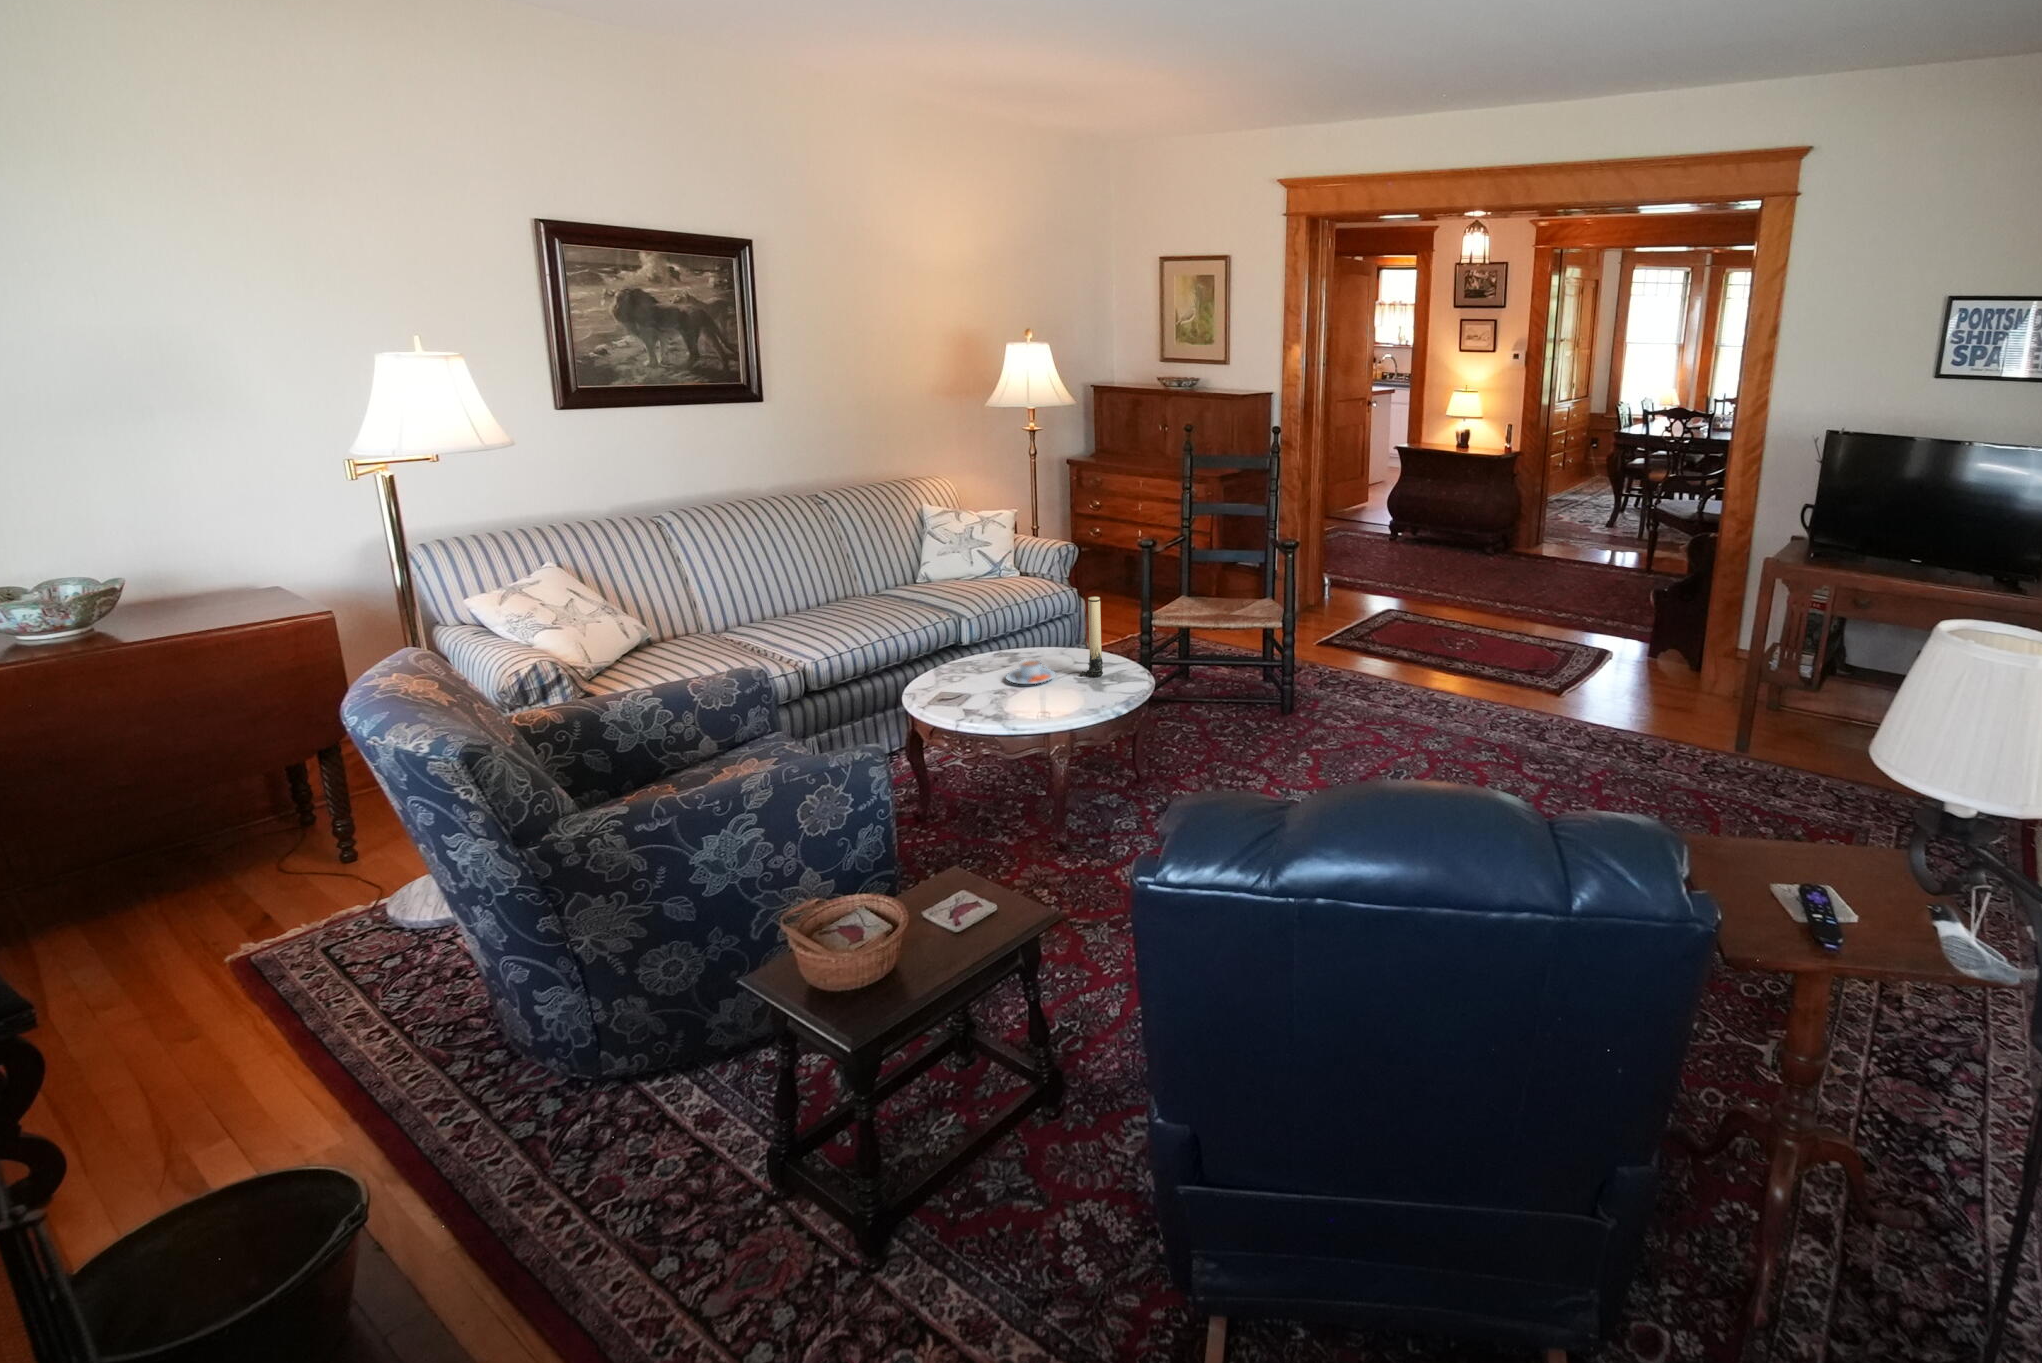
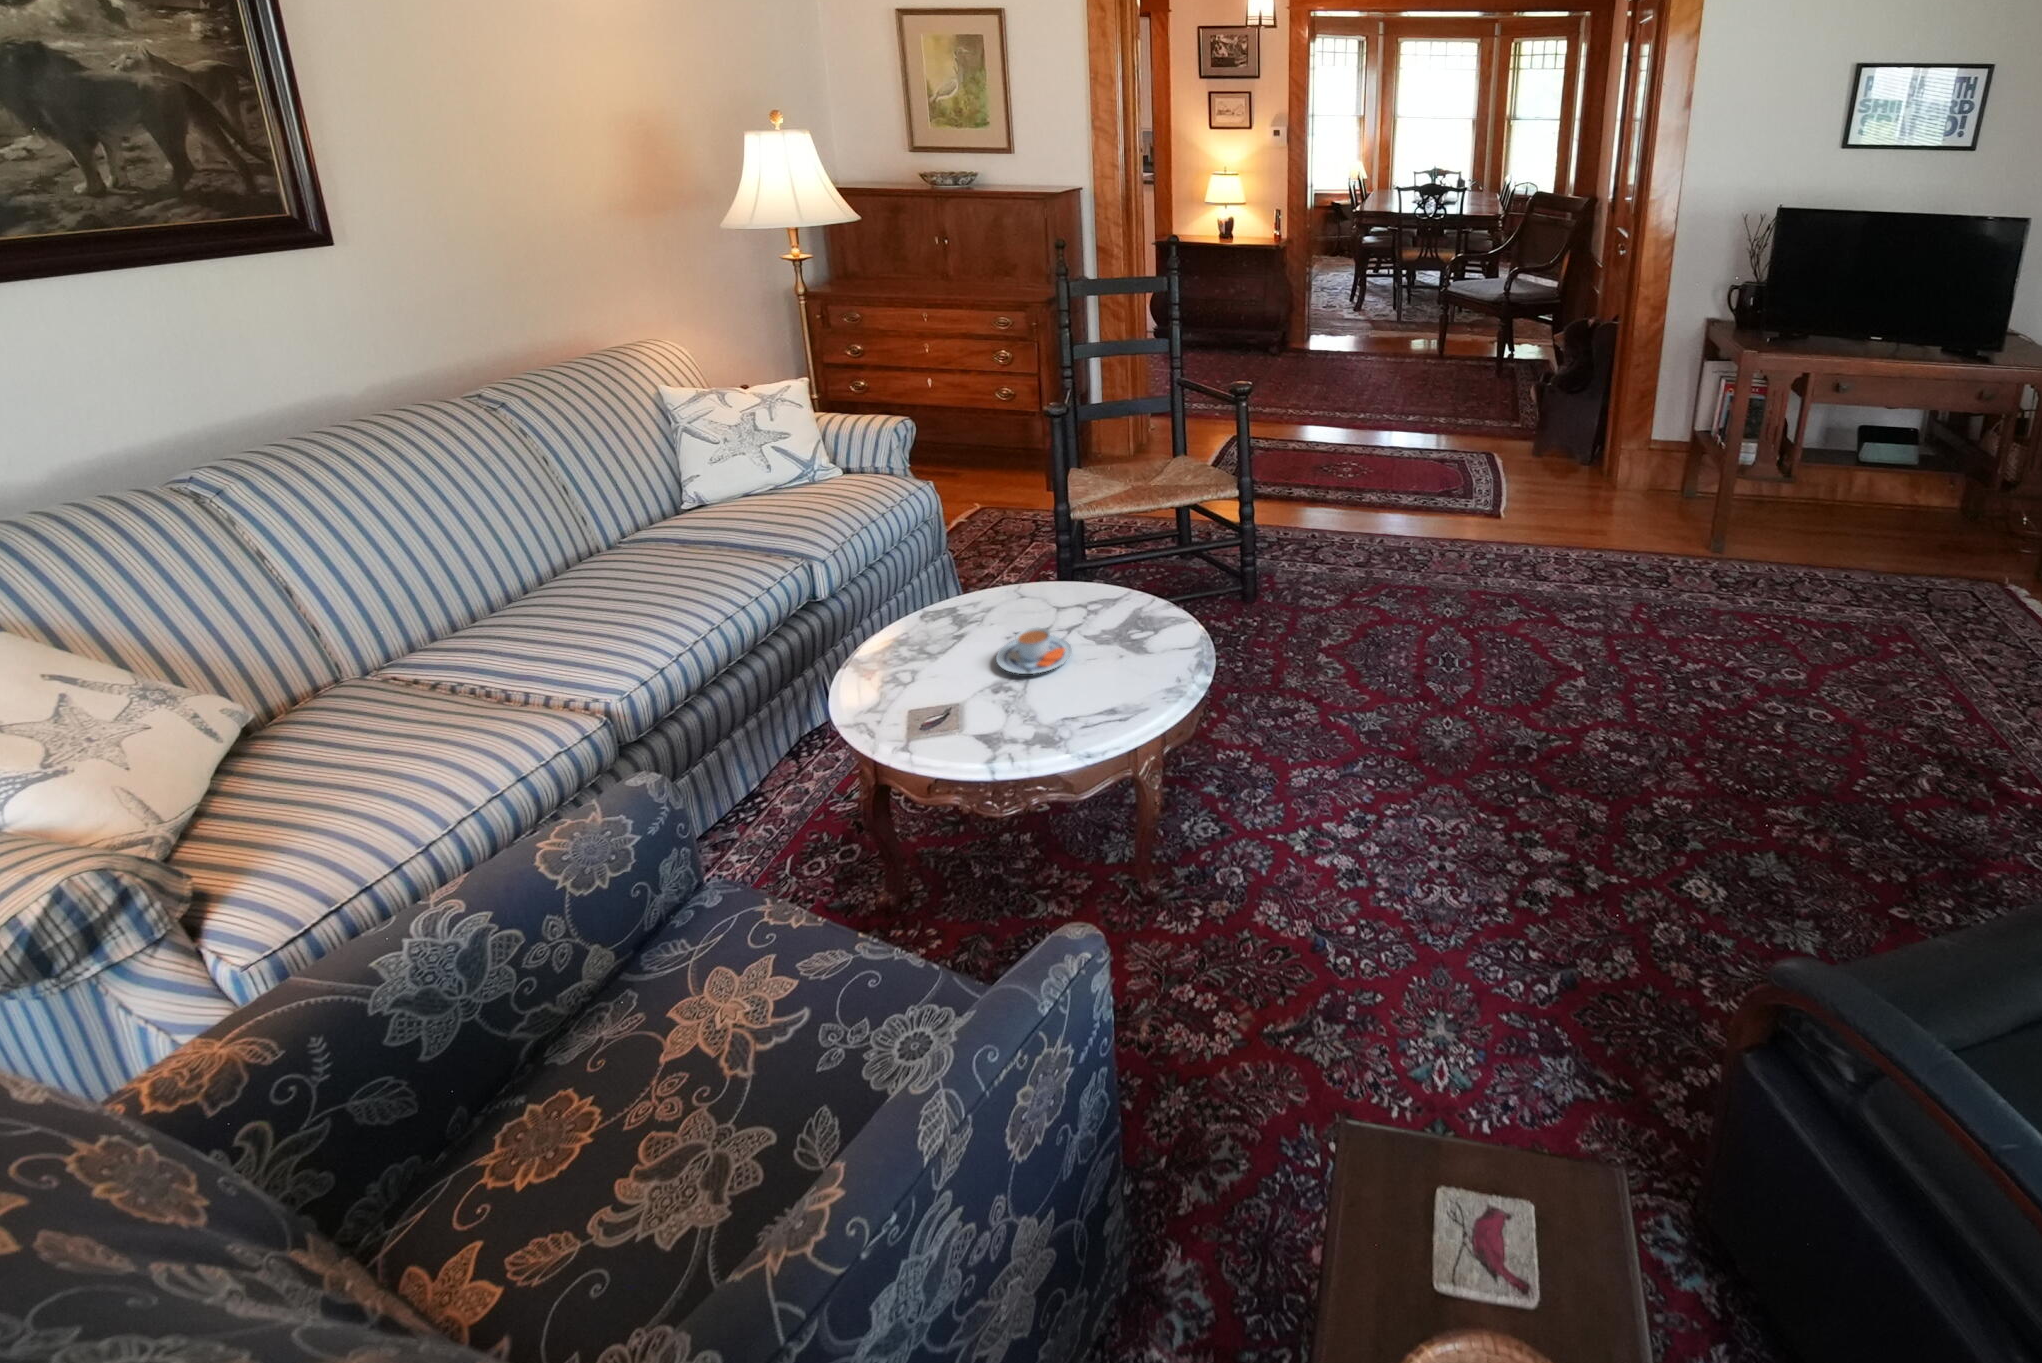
candle: present [1080,597,1103,677] -> none [1101,521,1135,638]

